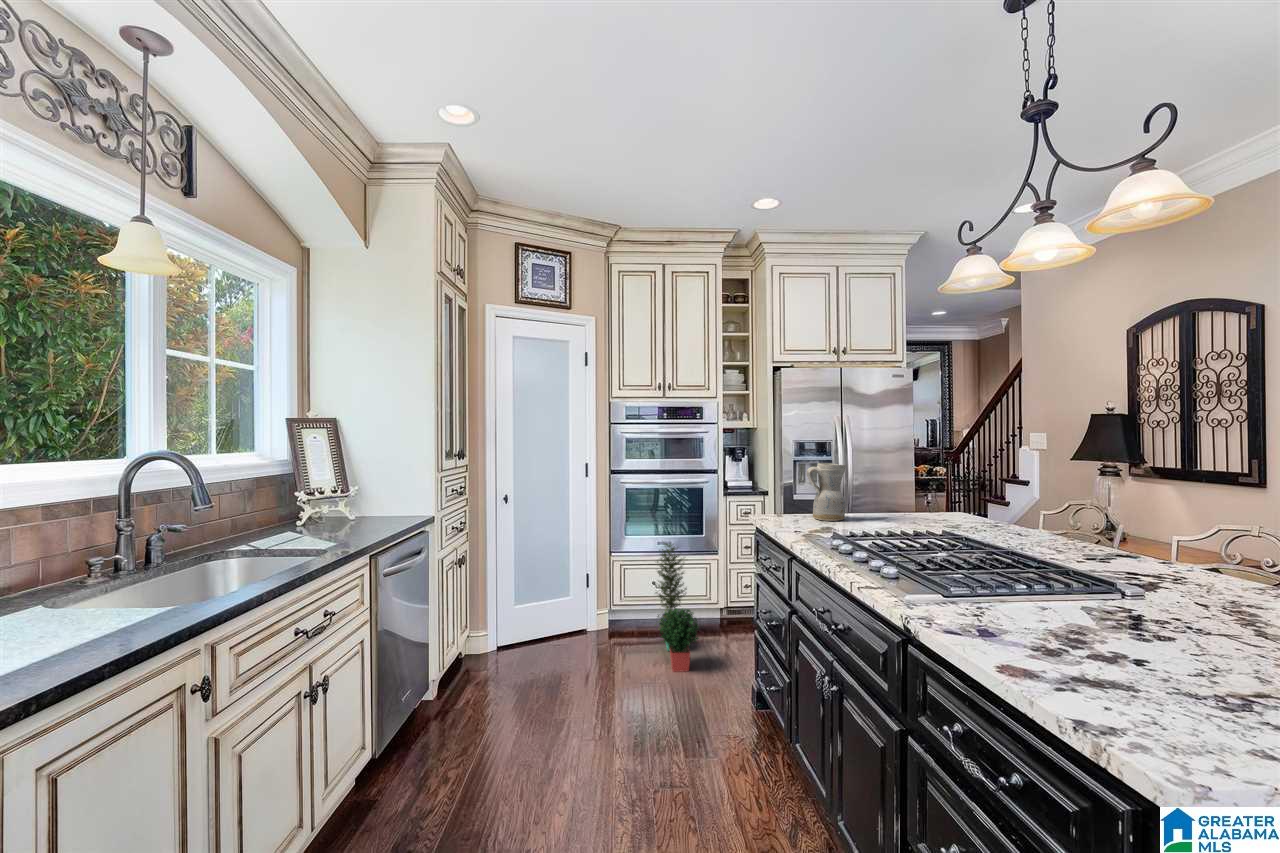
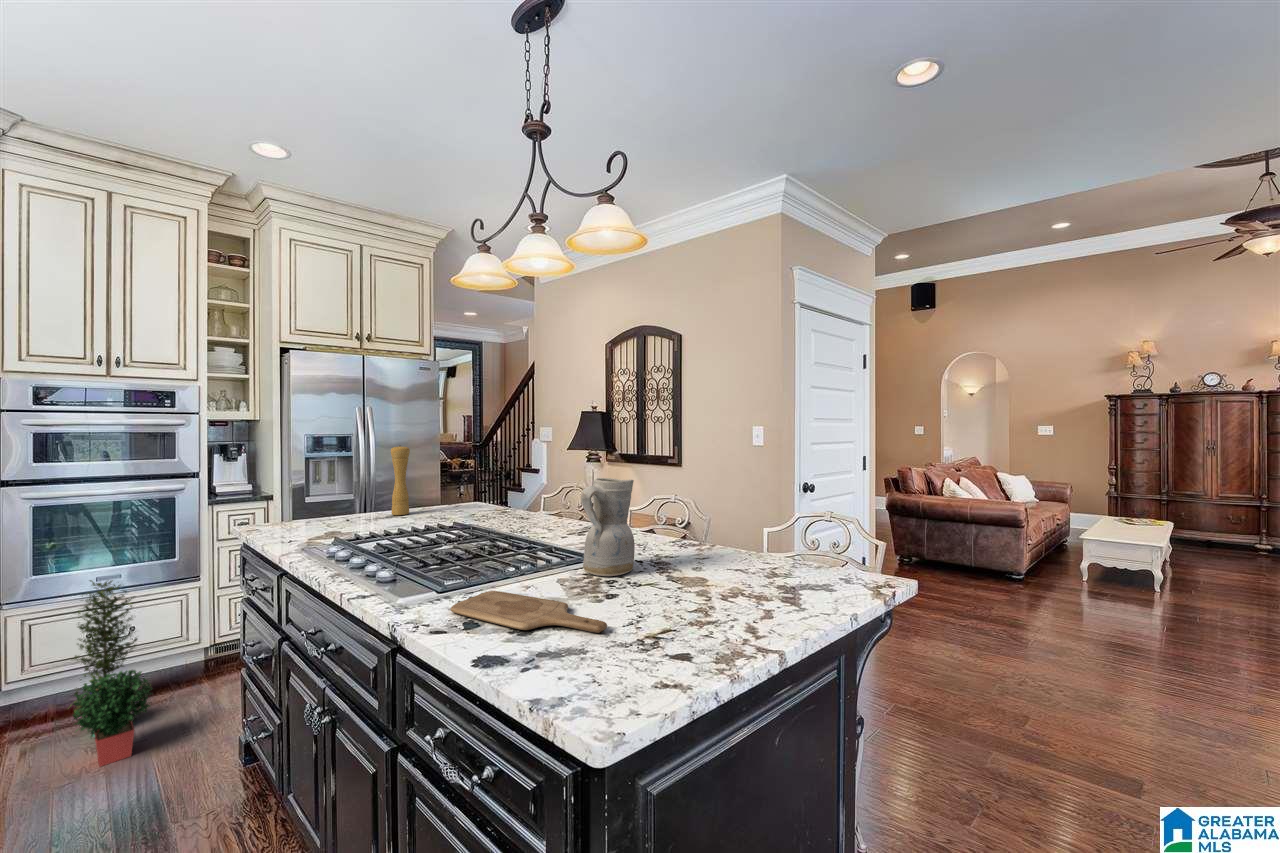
pepper mill: none [872,452,890,519] -> present [391,445,410,515]
ceramic pitcher: present [807,463,846,521] -> present [581,478,635,576]
cutting board: none [960,605,1176,680] -> present [451,591,607,633]

